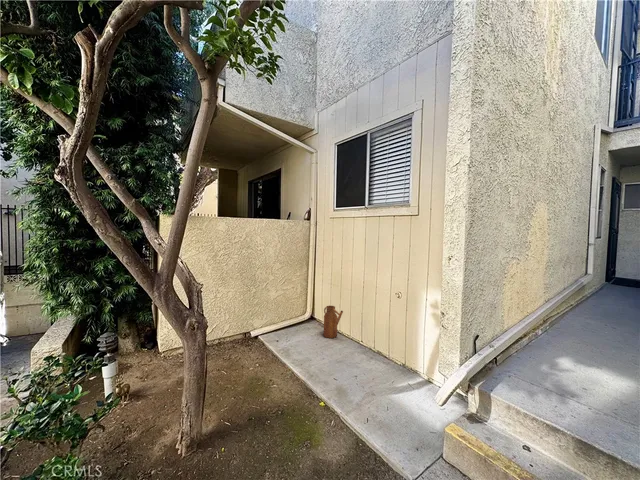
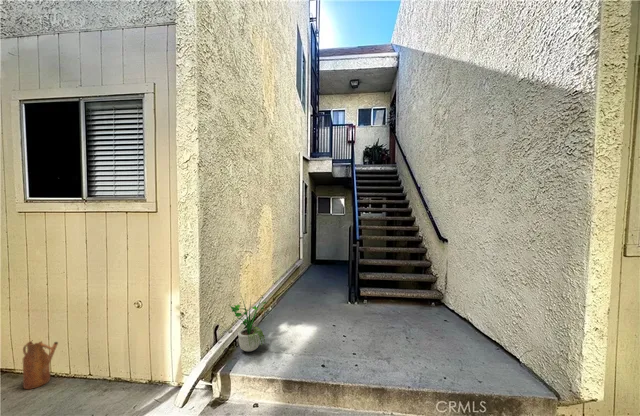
potted plant: none [491,306,539,378] -> present [230,297,266,351]

